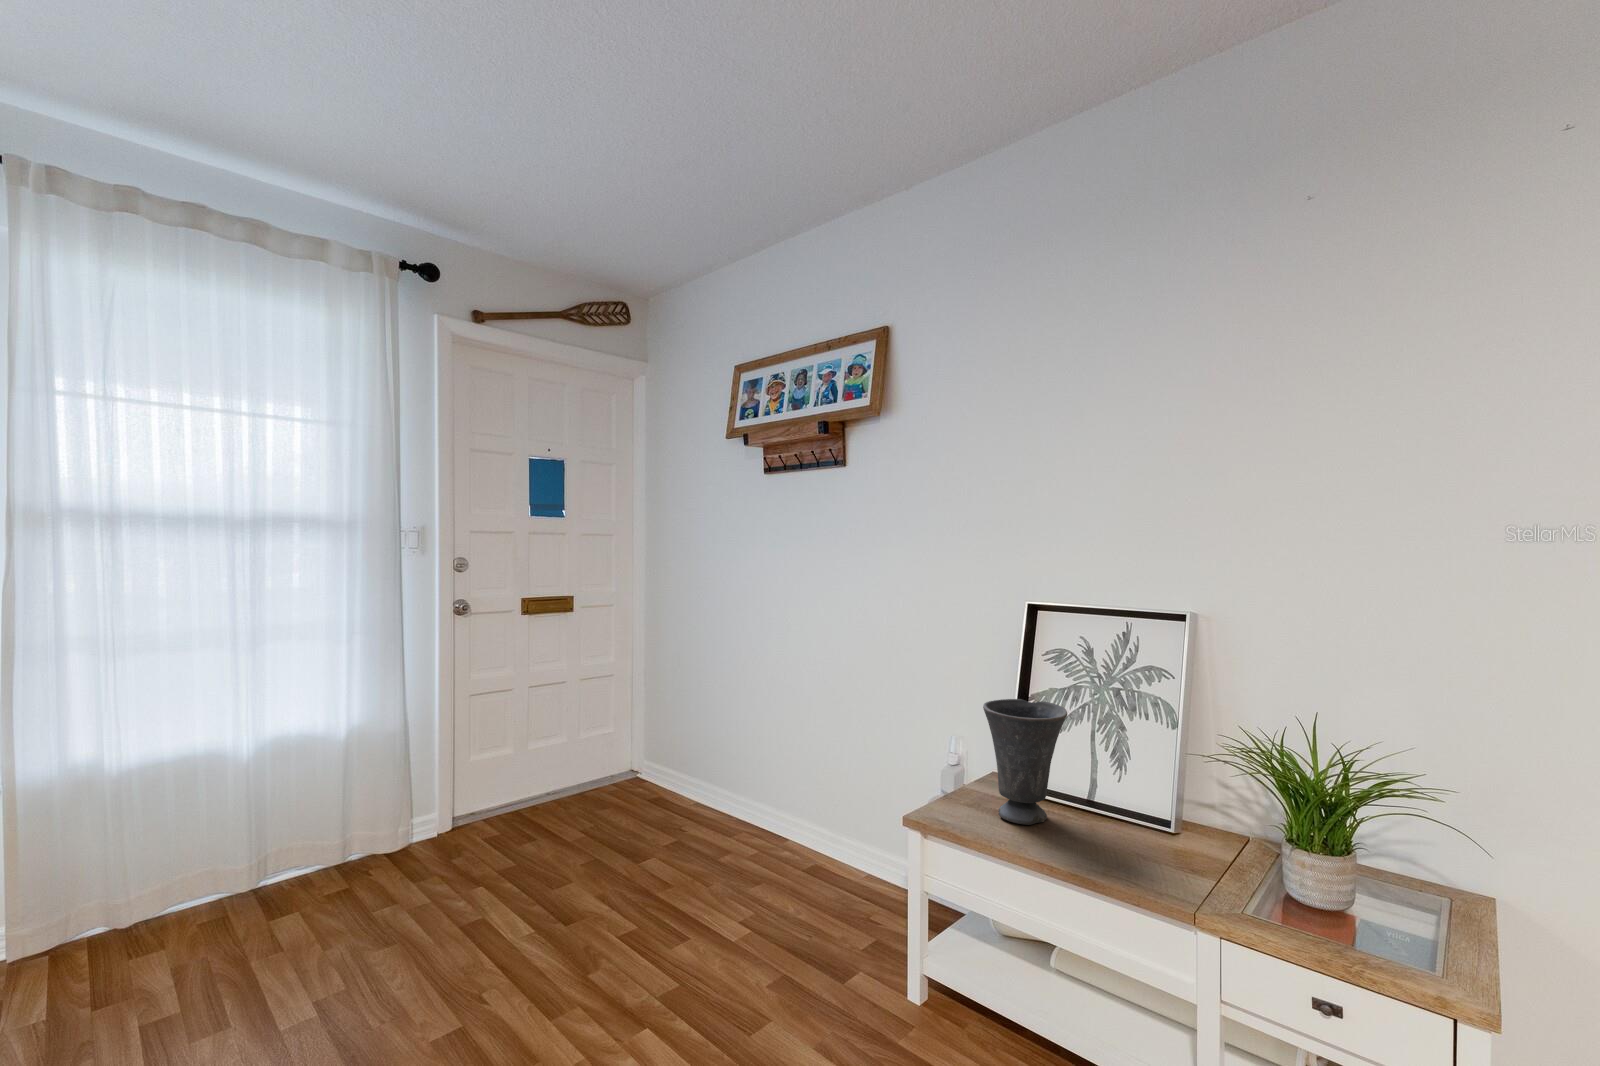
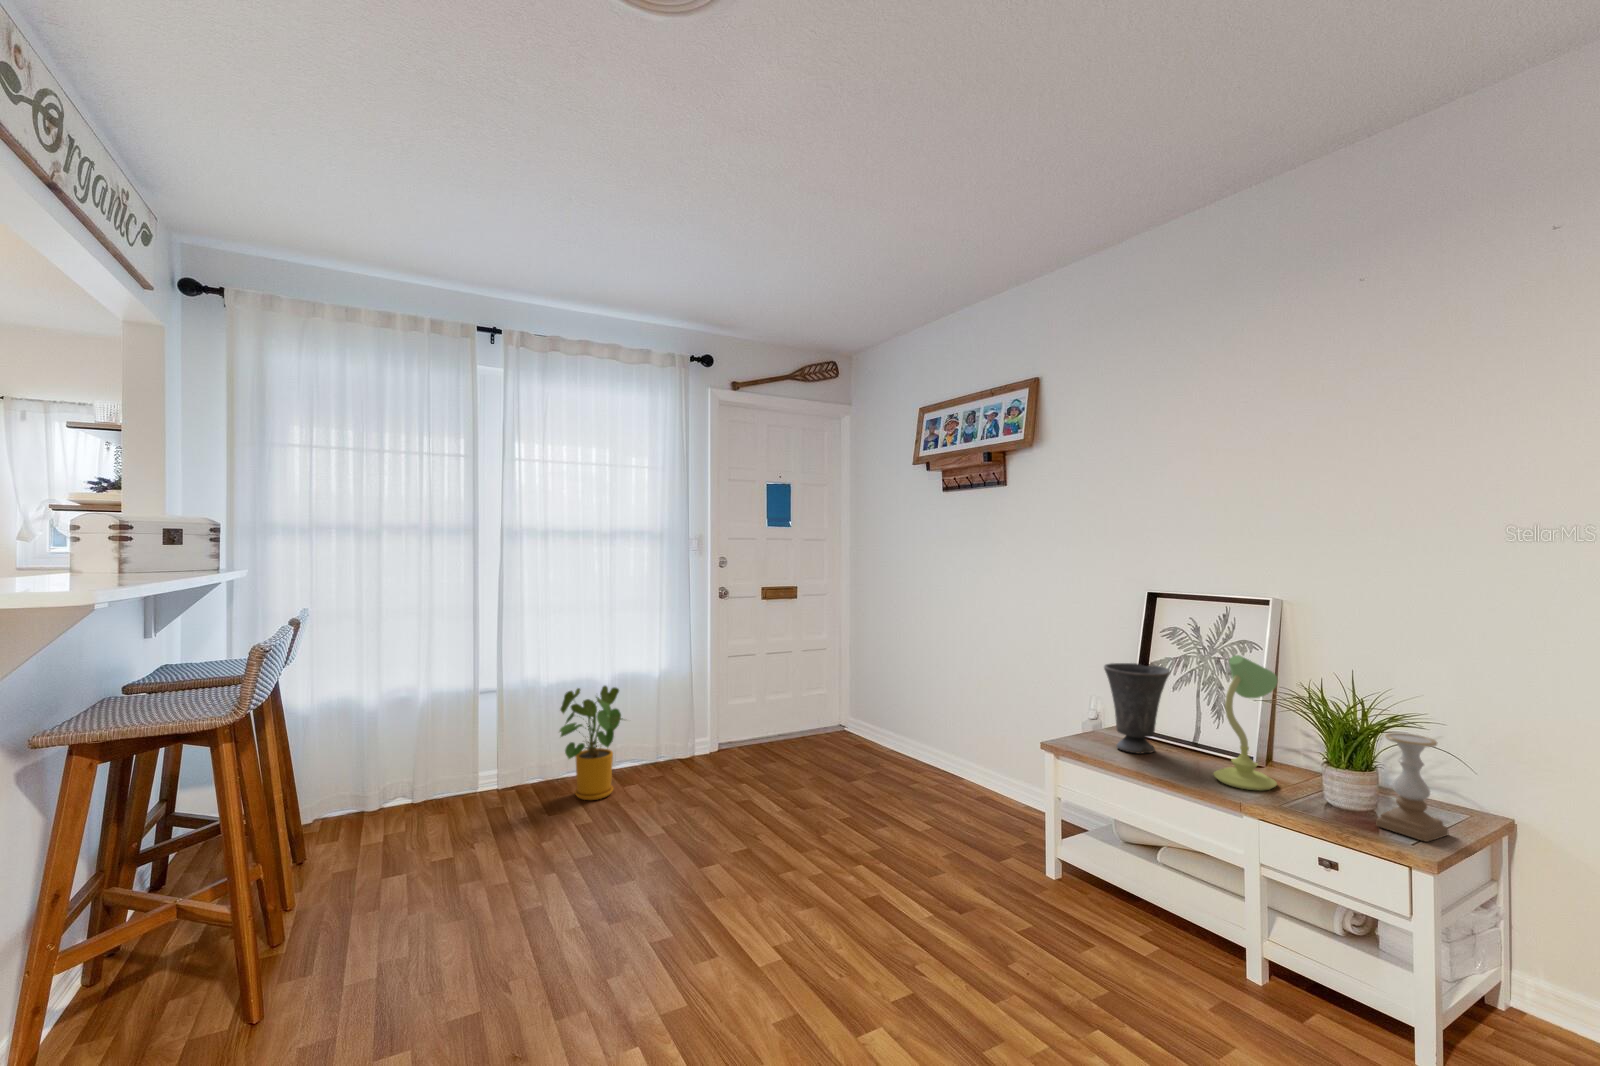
table lamp: none [1135,695,1218,882] -> present [1214,655,1278,791]
house plant: none [128,760,288,957] -> present [560,686,623,800]
candle holder: none [1374,804,1461,966] -> present [1376,733,1448,842]

